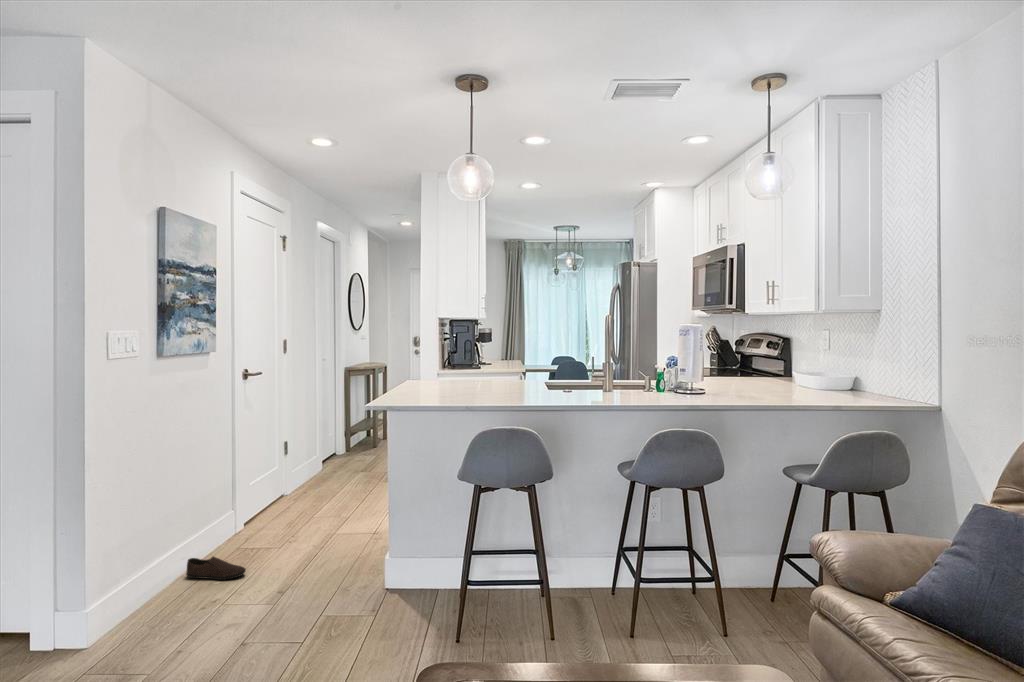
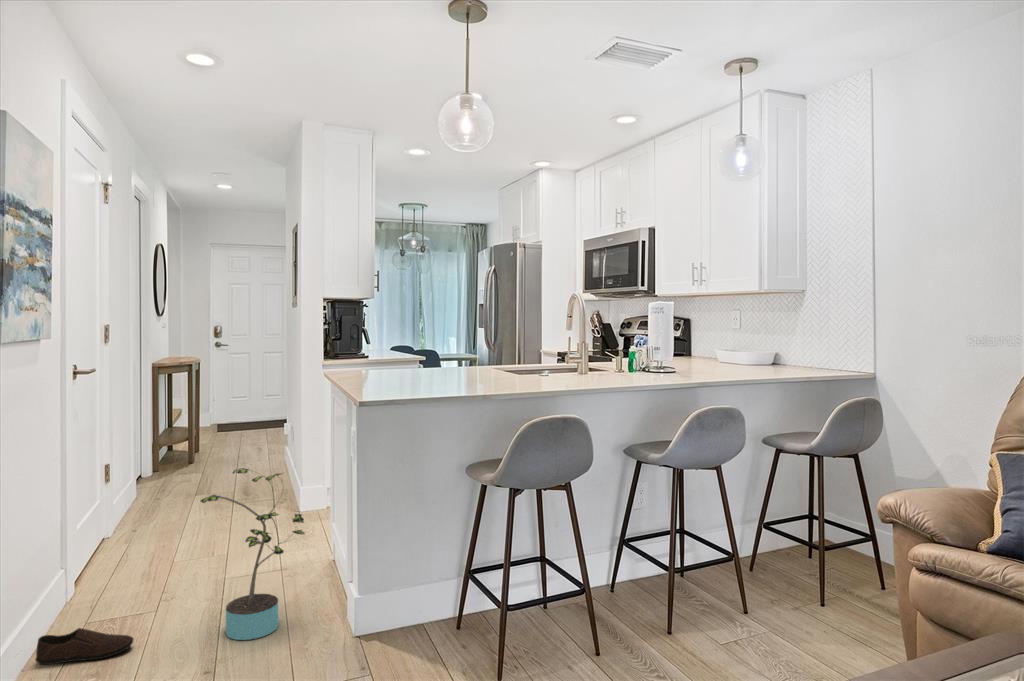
potted plant: none [285,454,360,583] -> present [201,468,305,640]

